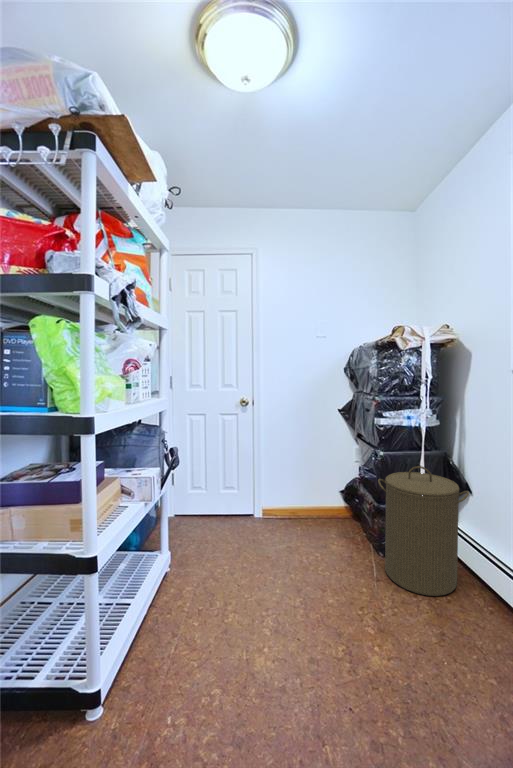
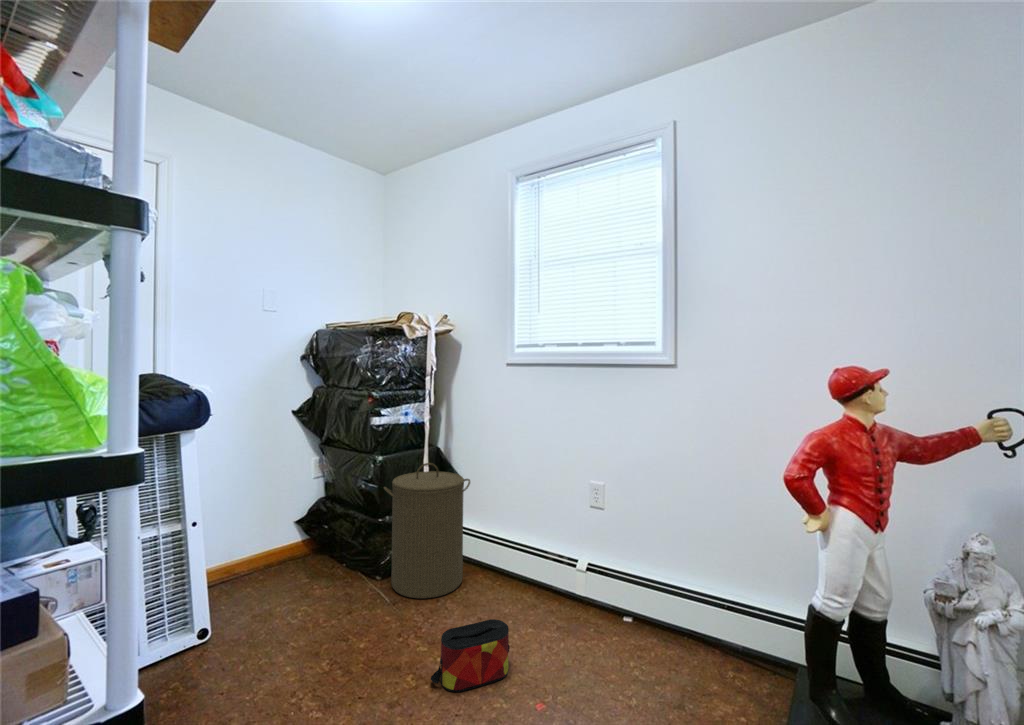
bag: none [352,627,441,712] -> present [431,619,510,692]

